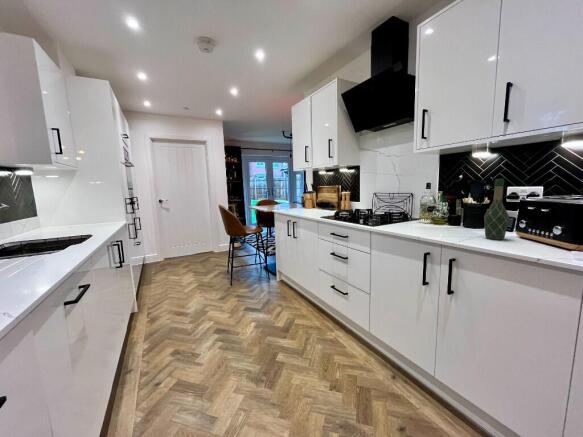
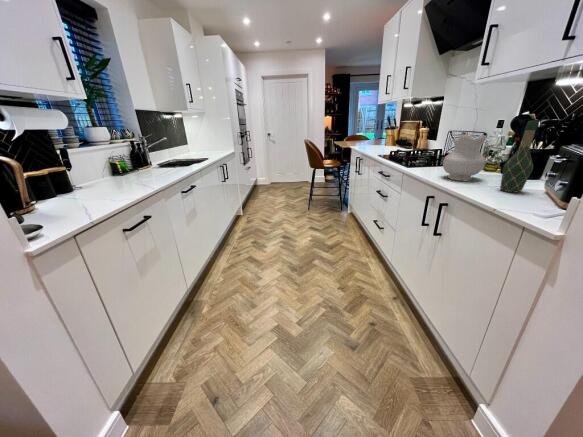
ceramic pitcher: none [418,190,456,234] -> present [443,132,486,181]

